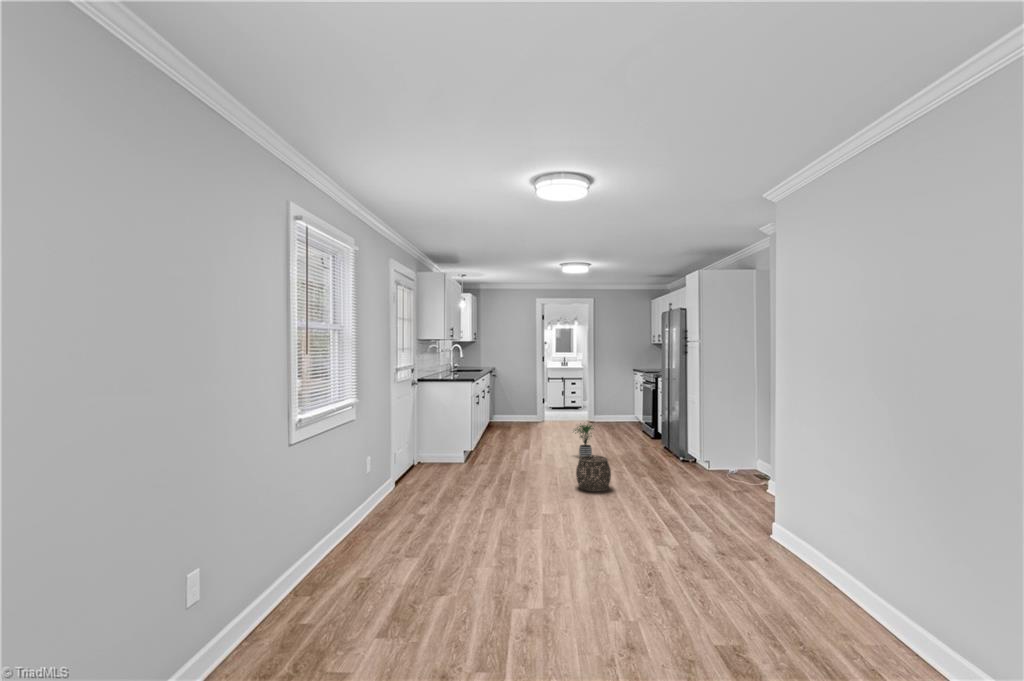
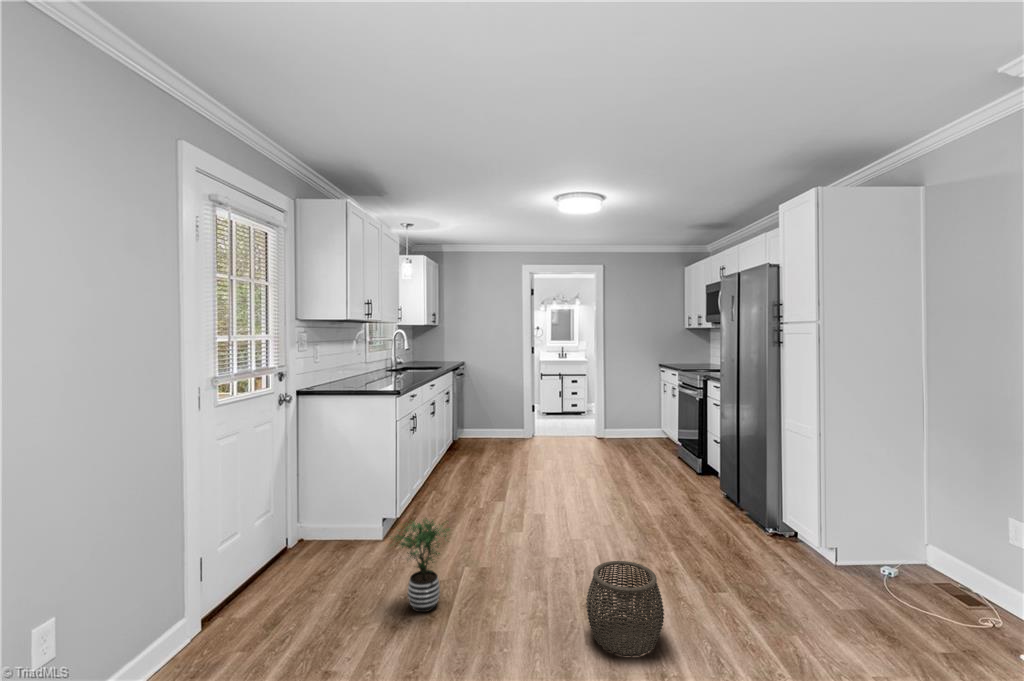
potted plant: present [575,424,594,457] -> present [395,518,450,612]

